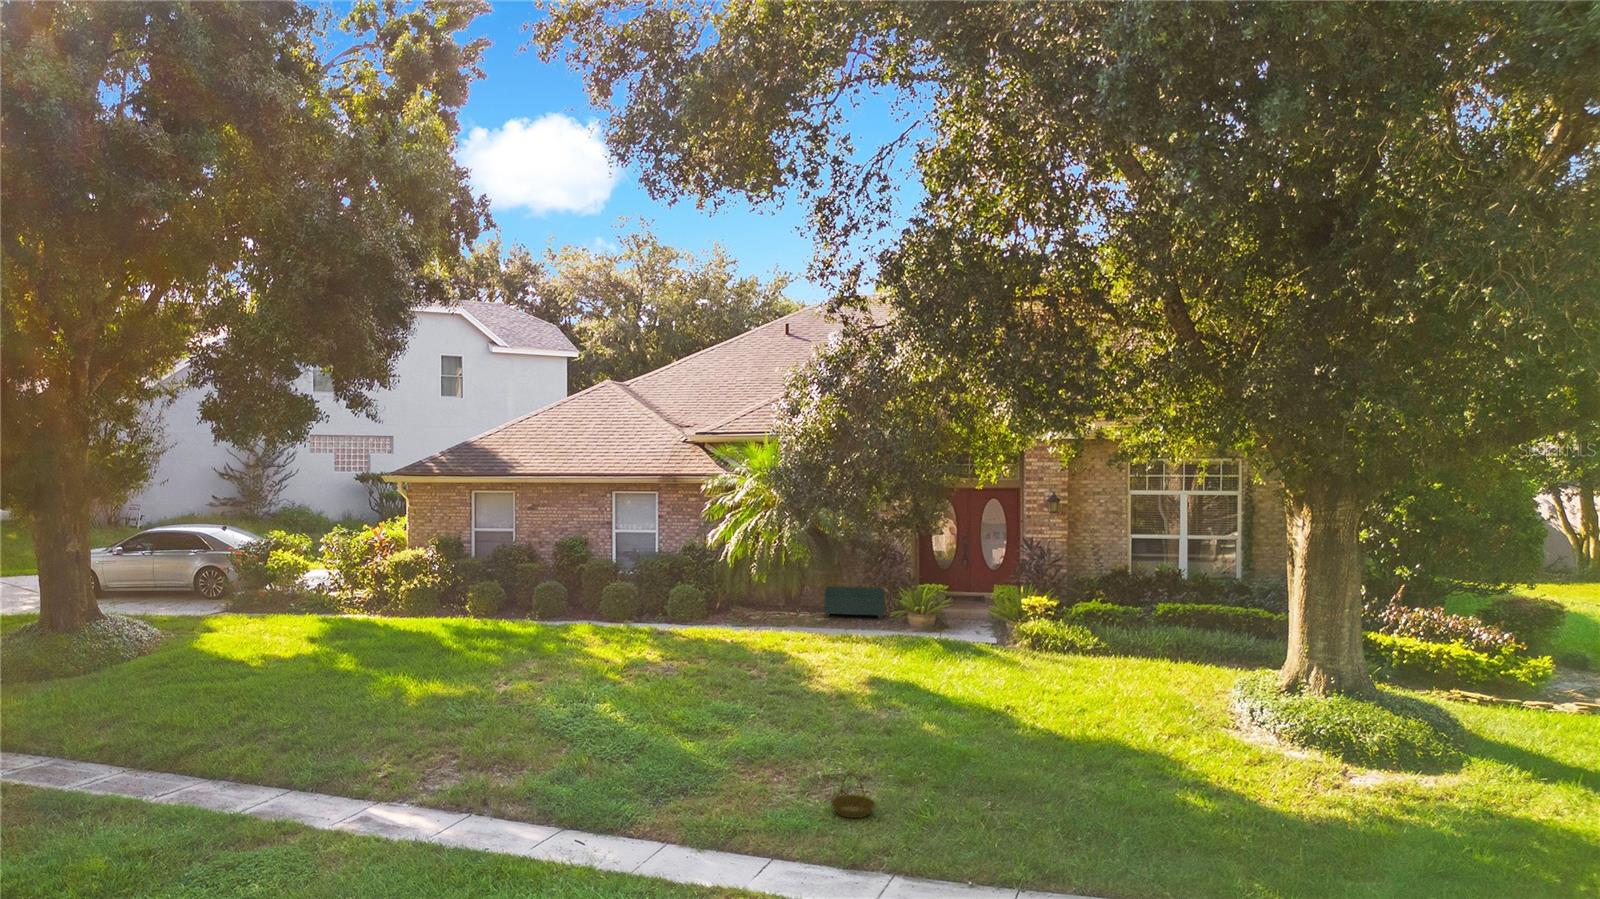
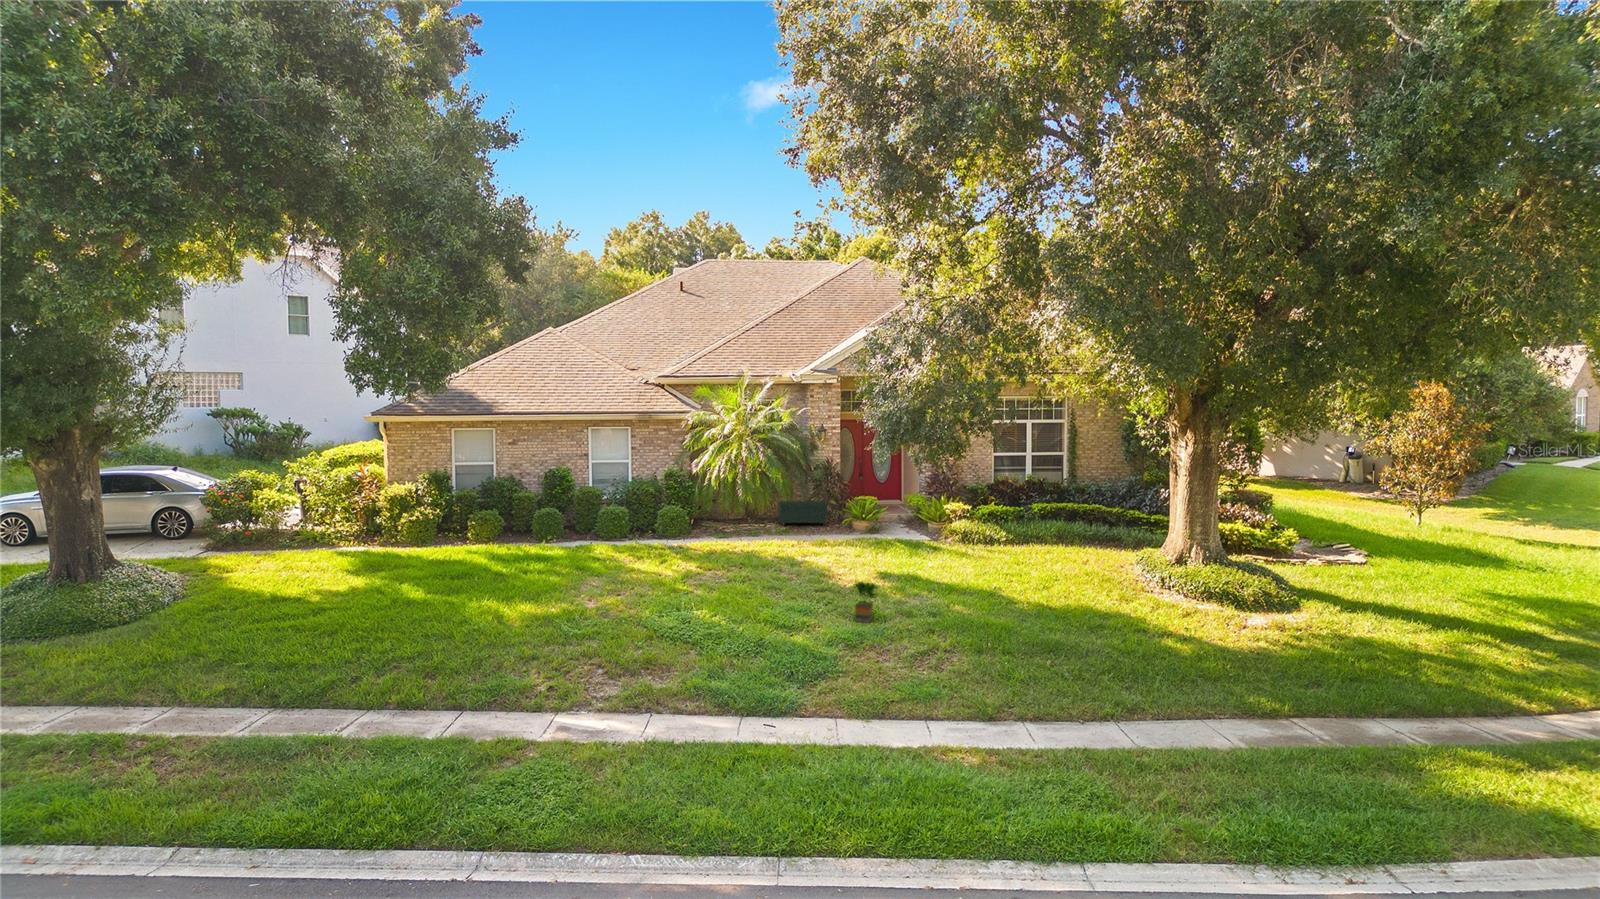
potted tree: none [783,684,816,740] -> present [854,582,877,623]
basket: present [831,773,875,818] -> none [948,644,982,676]

